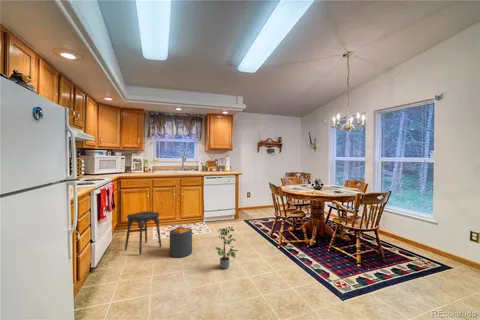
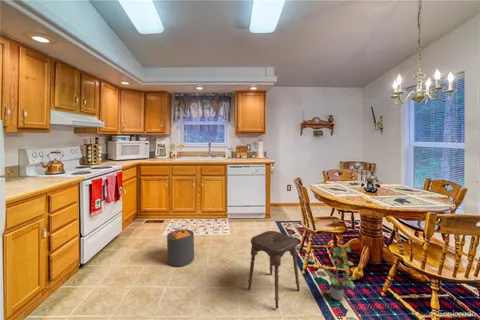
stool: present [125,211,161,255] -> present [248,231,300,309]
potted plant: present [216,227,238,268] -> present [324,245,356,300]

